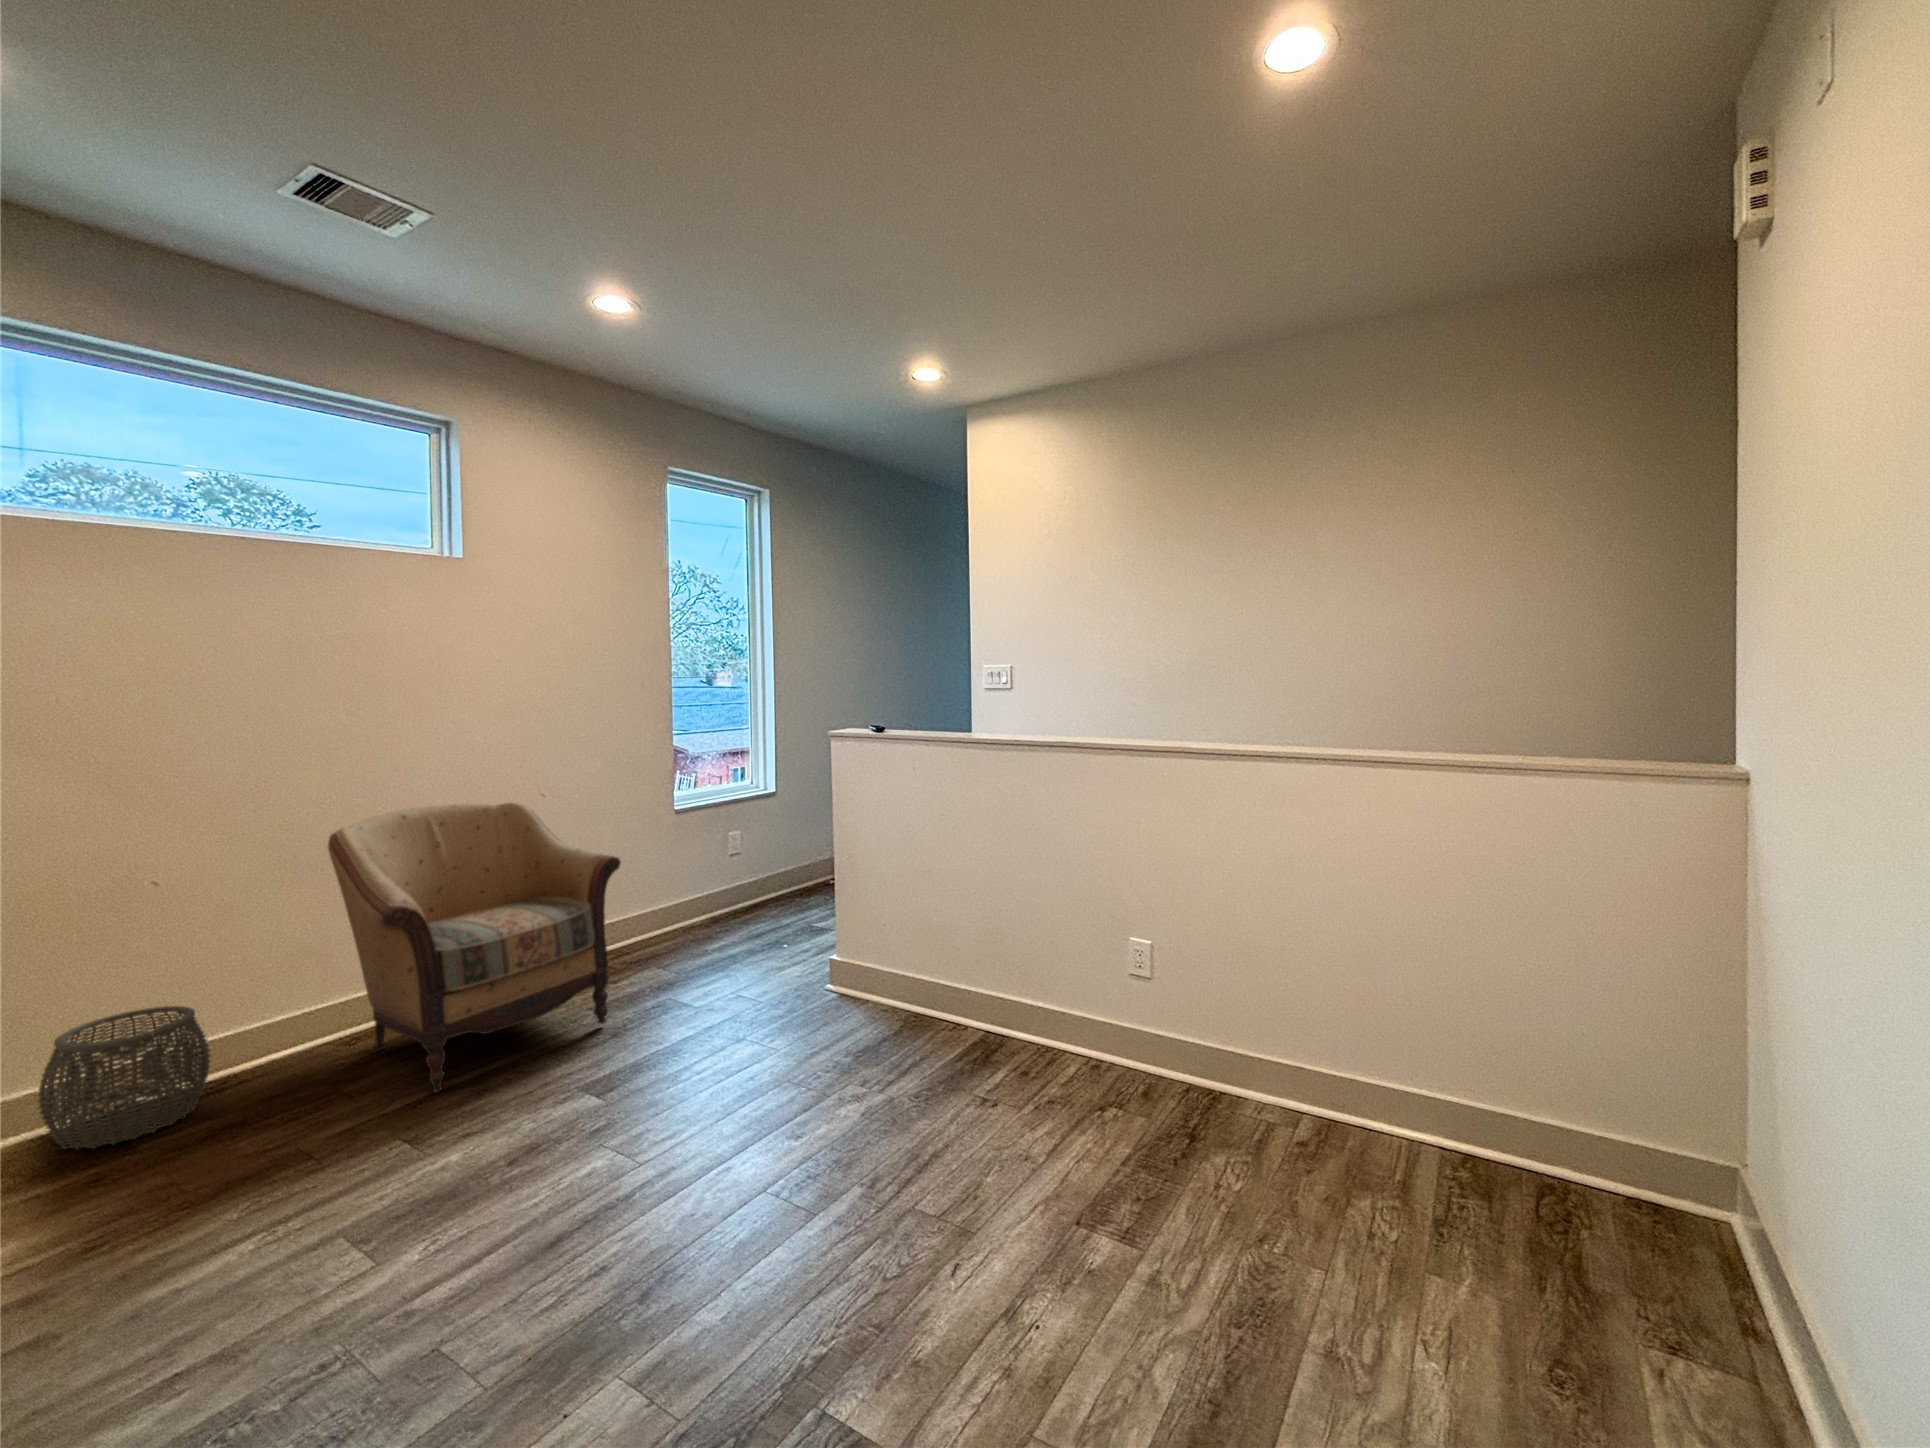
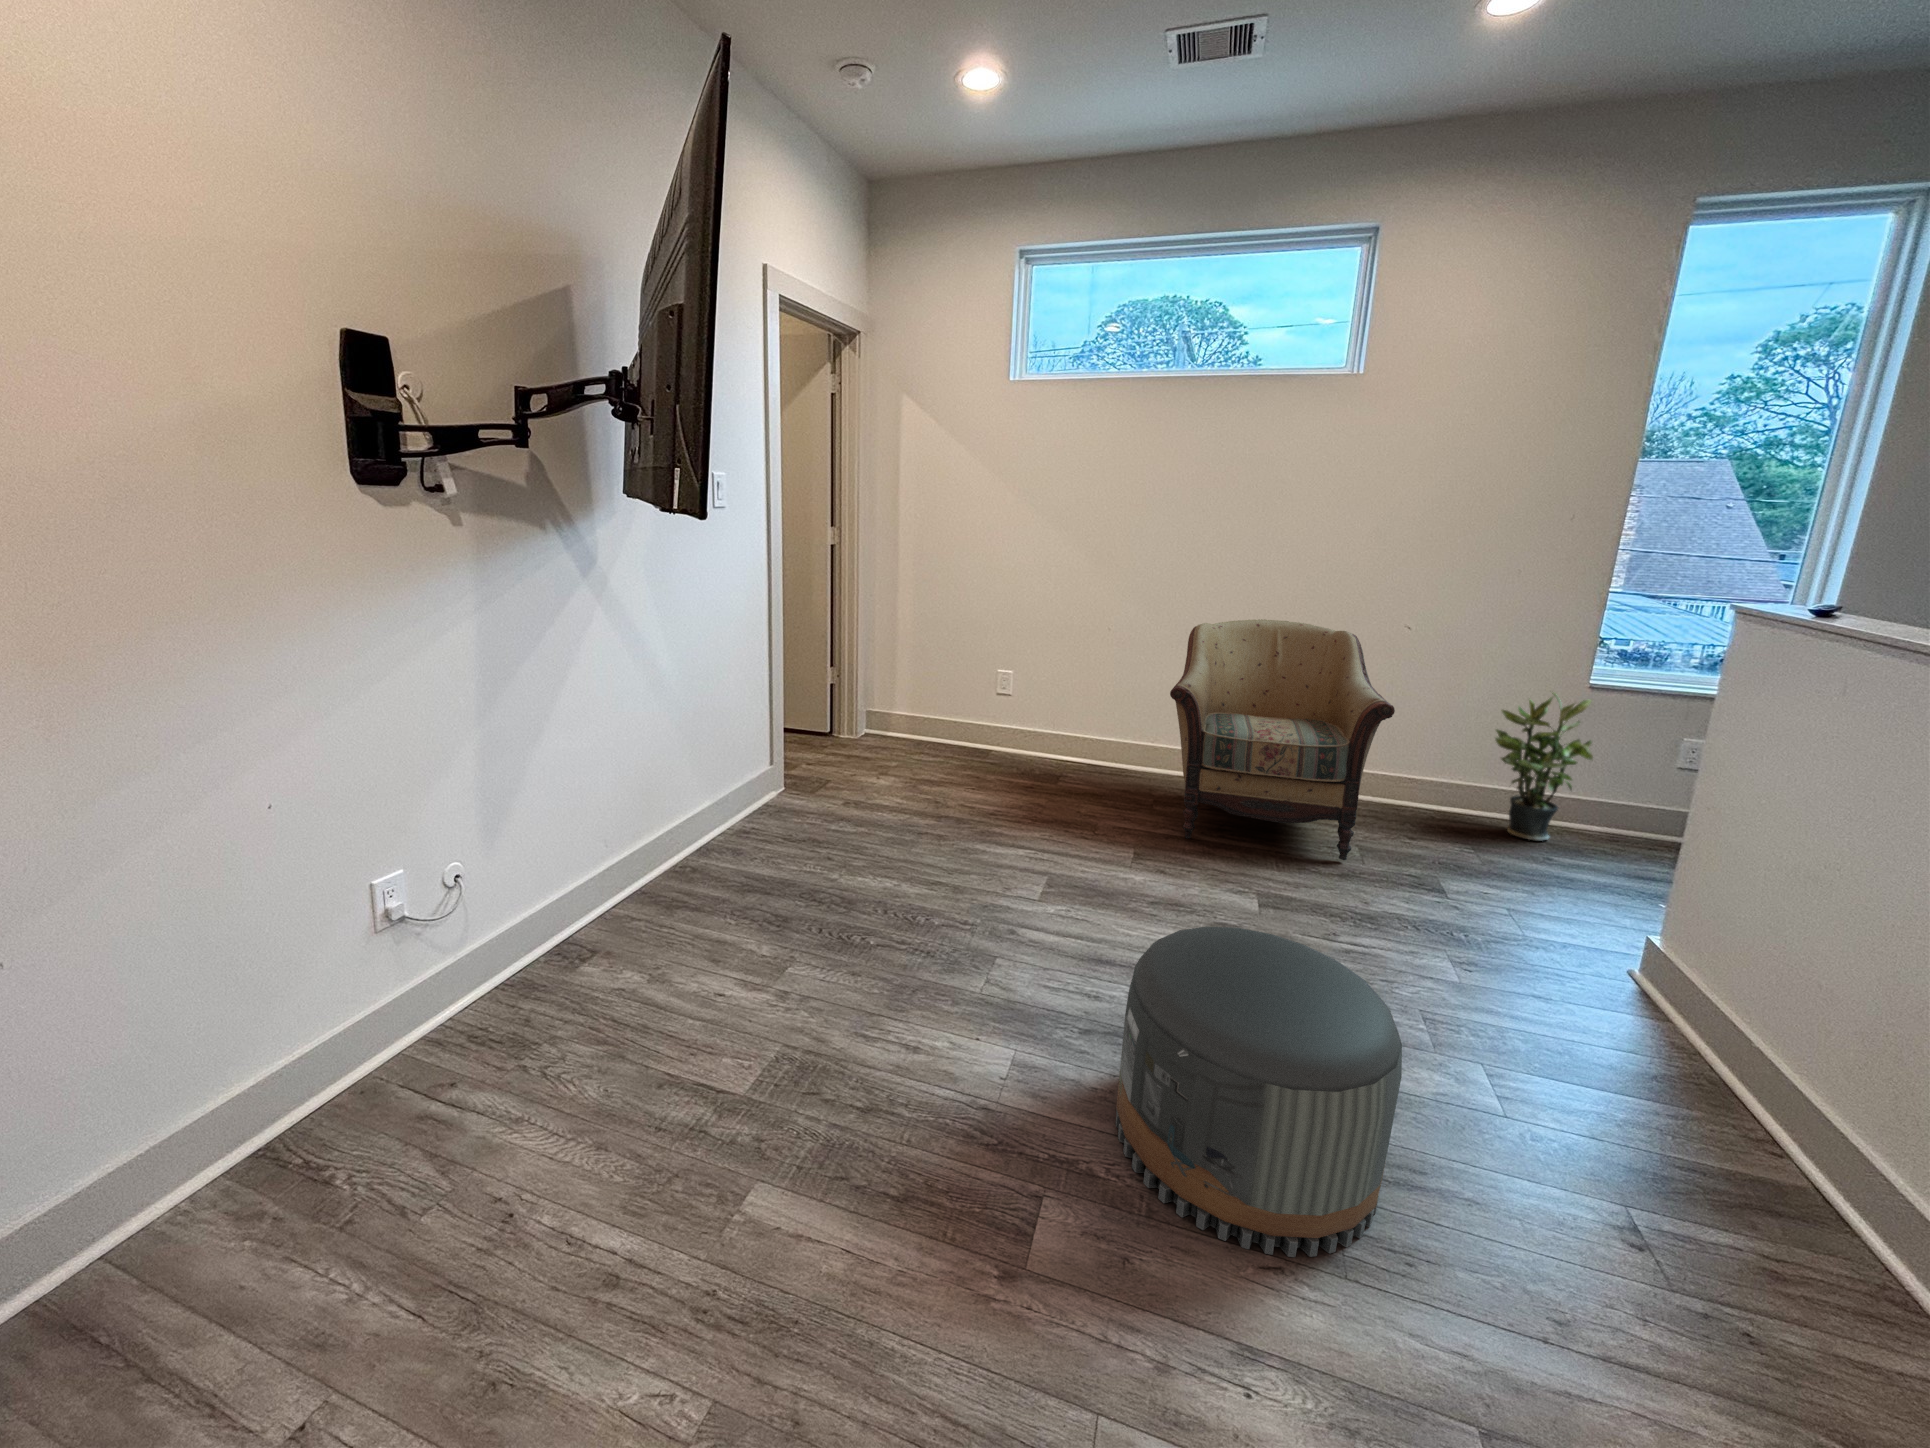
potted plant: none [637,817,705,947] -> present [1495,693,1593,841]
woven basket: present [38,1006,211,1150] -> none [1038,708,1111,783]
pouf: none [731,1037,955,1324] -> present [1116,926,1402,1257]

